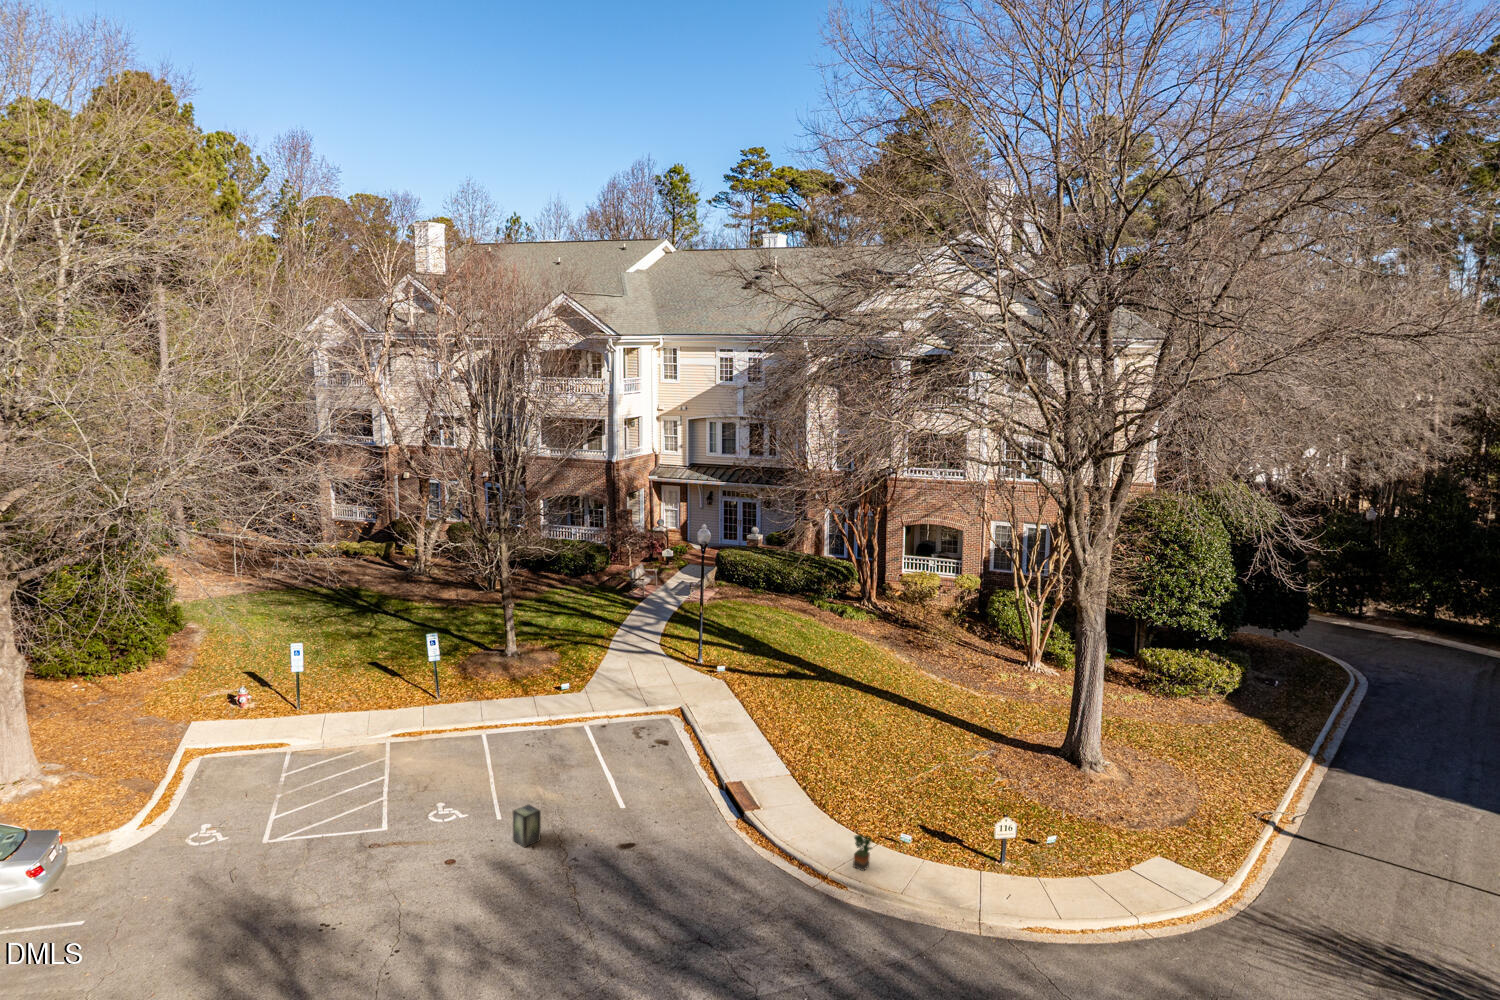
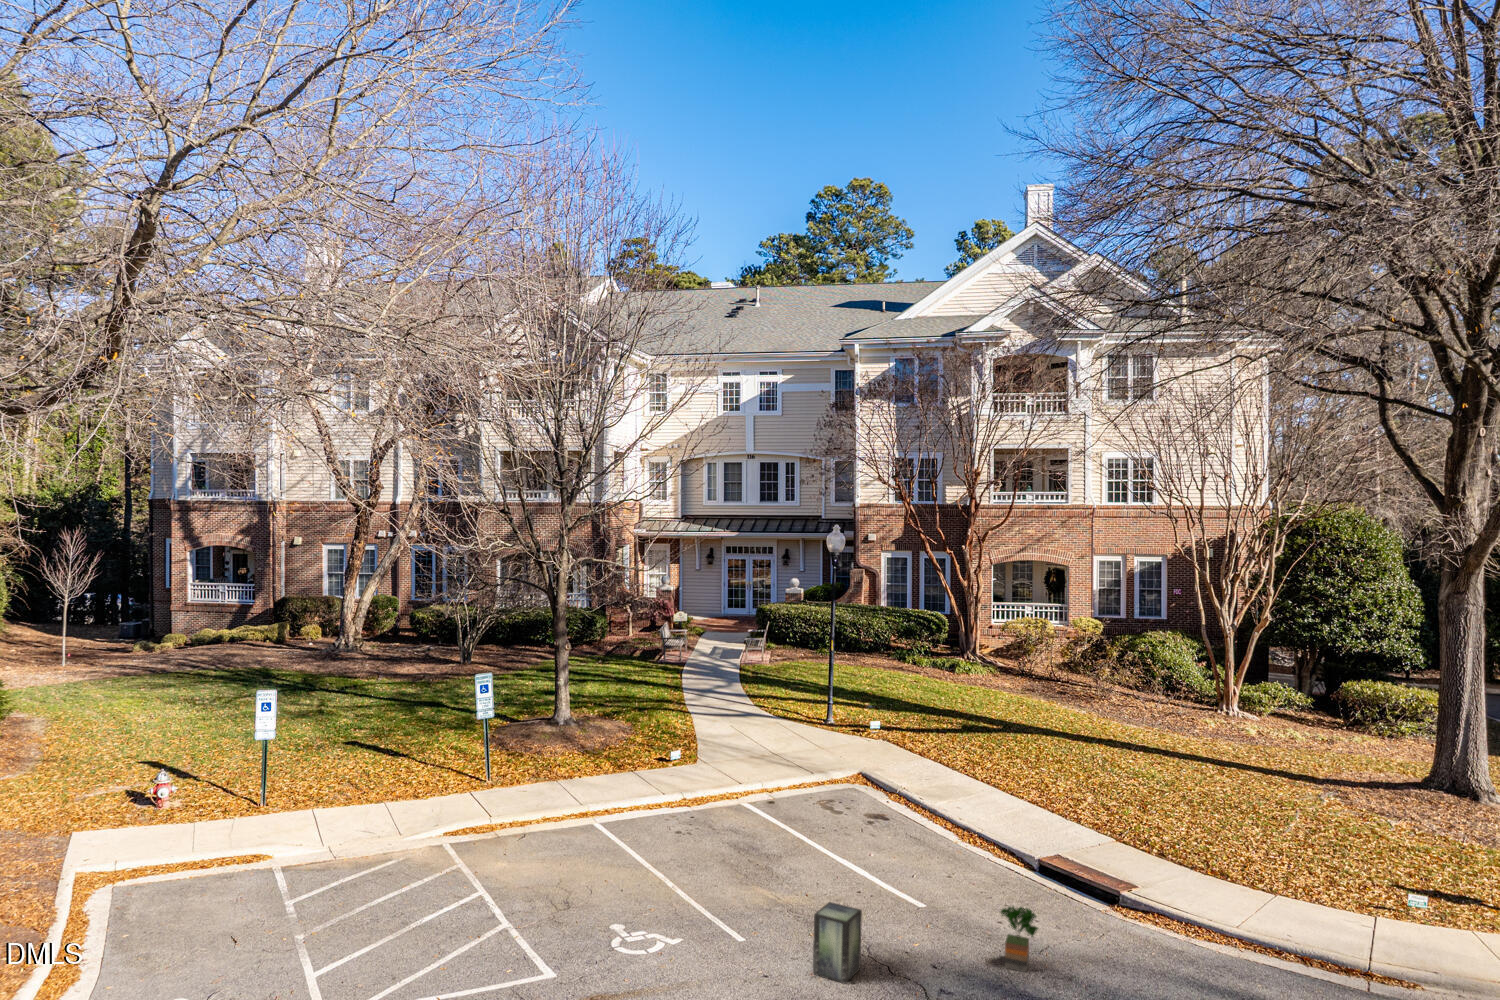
potted tree: present [853,834,874,871] -> present [1001,906,1038,972]

